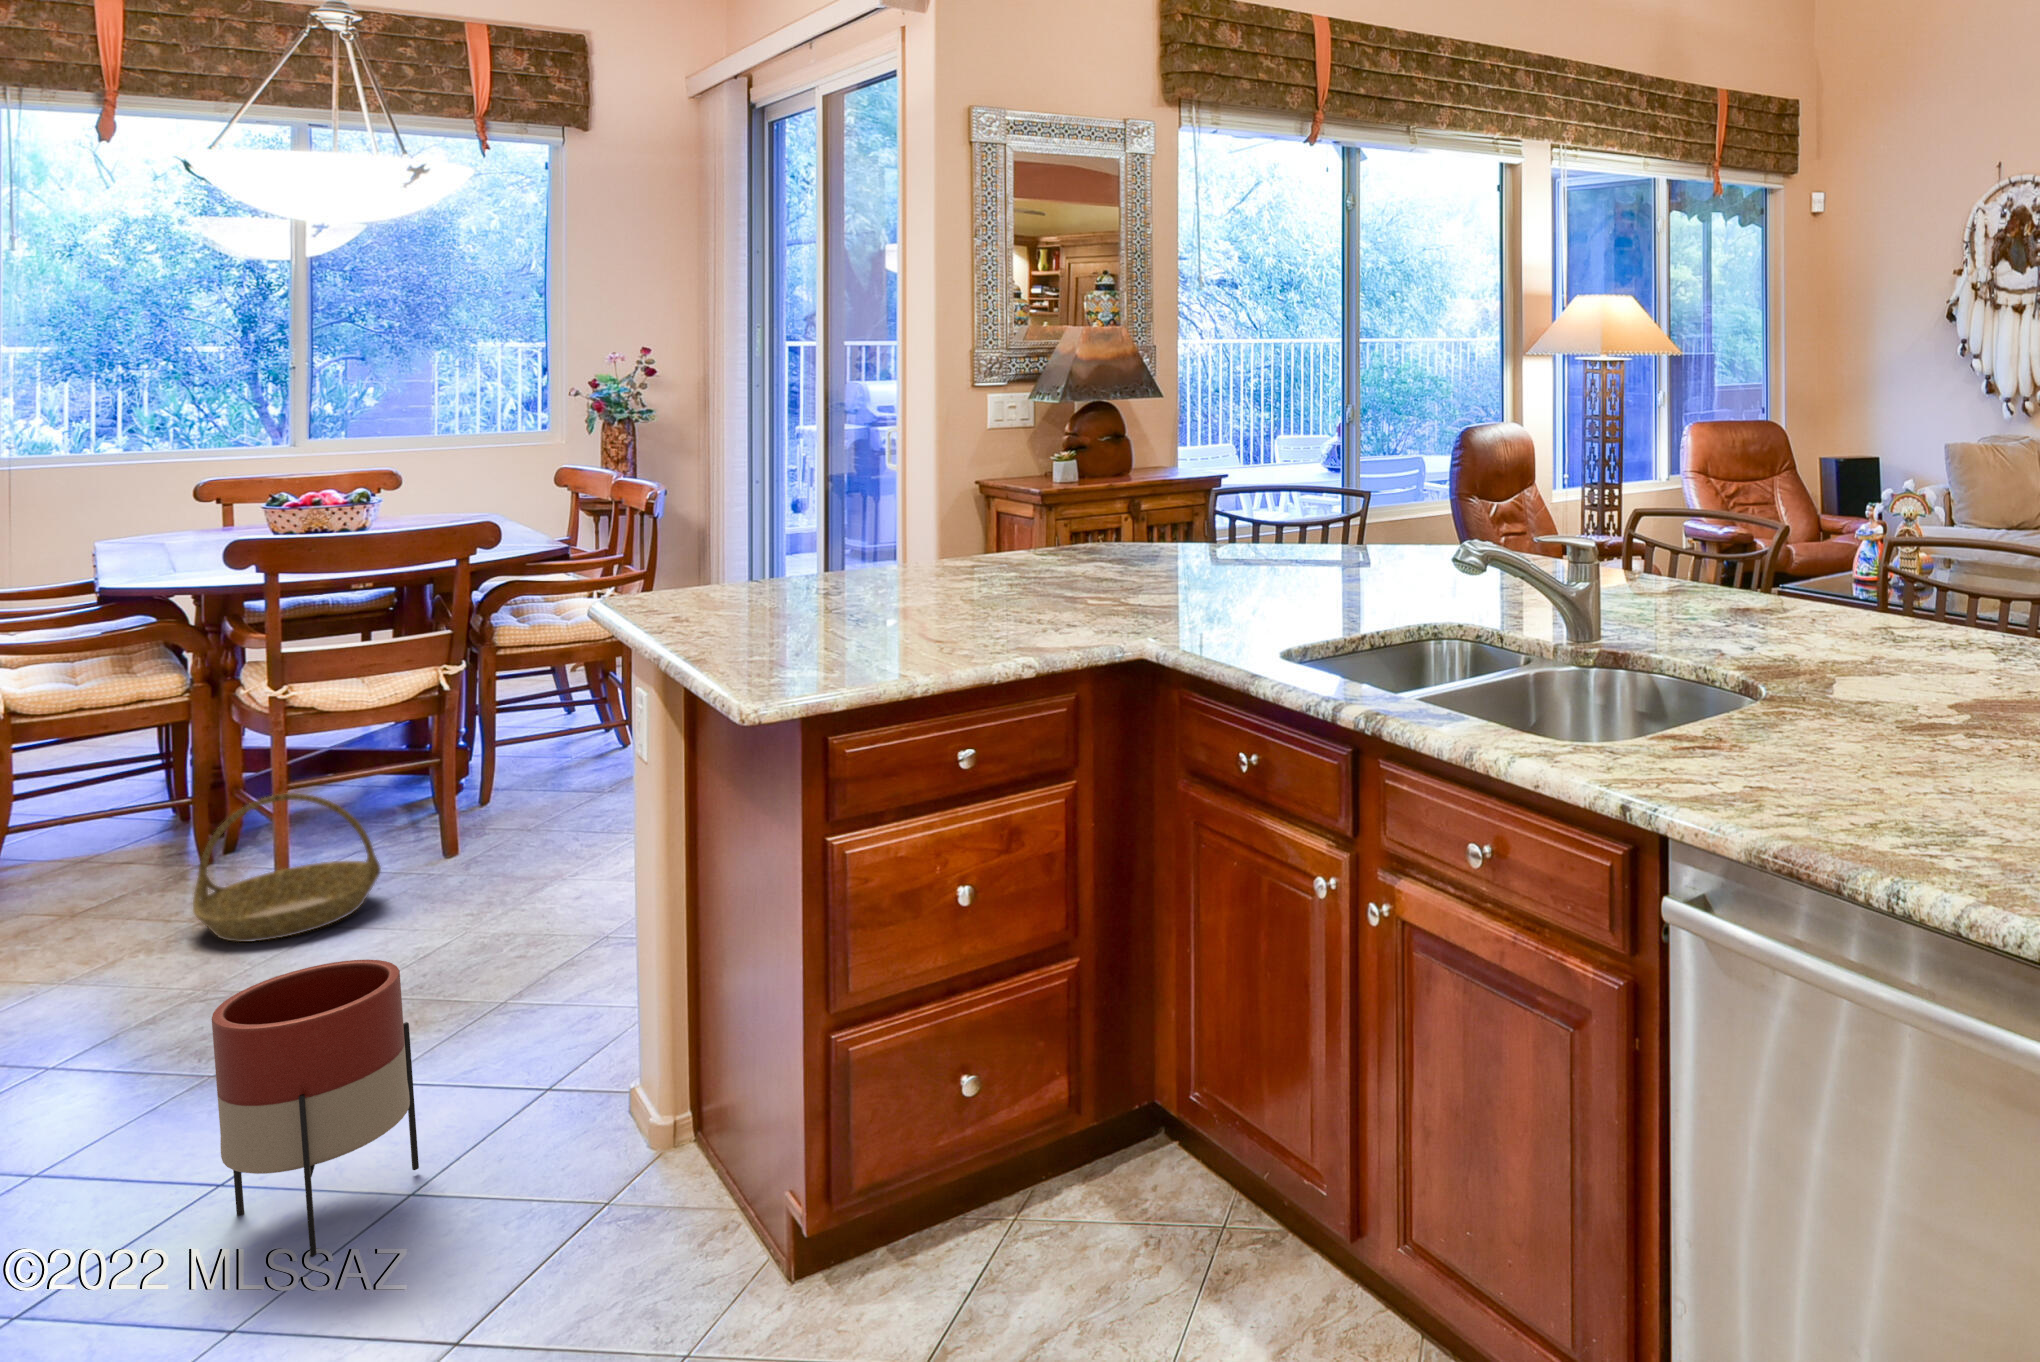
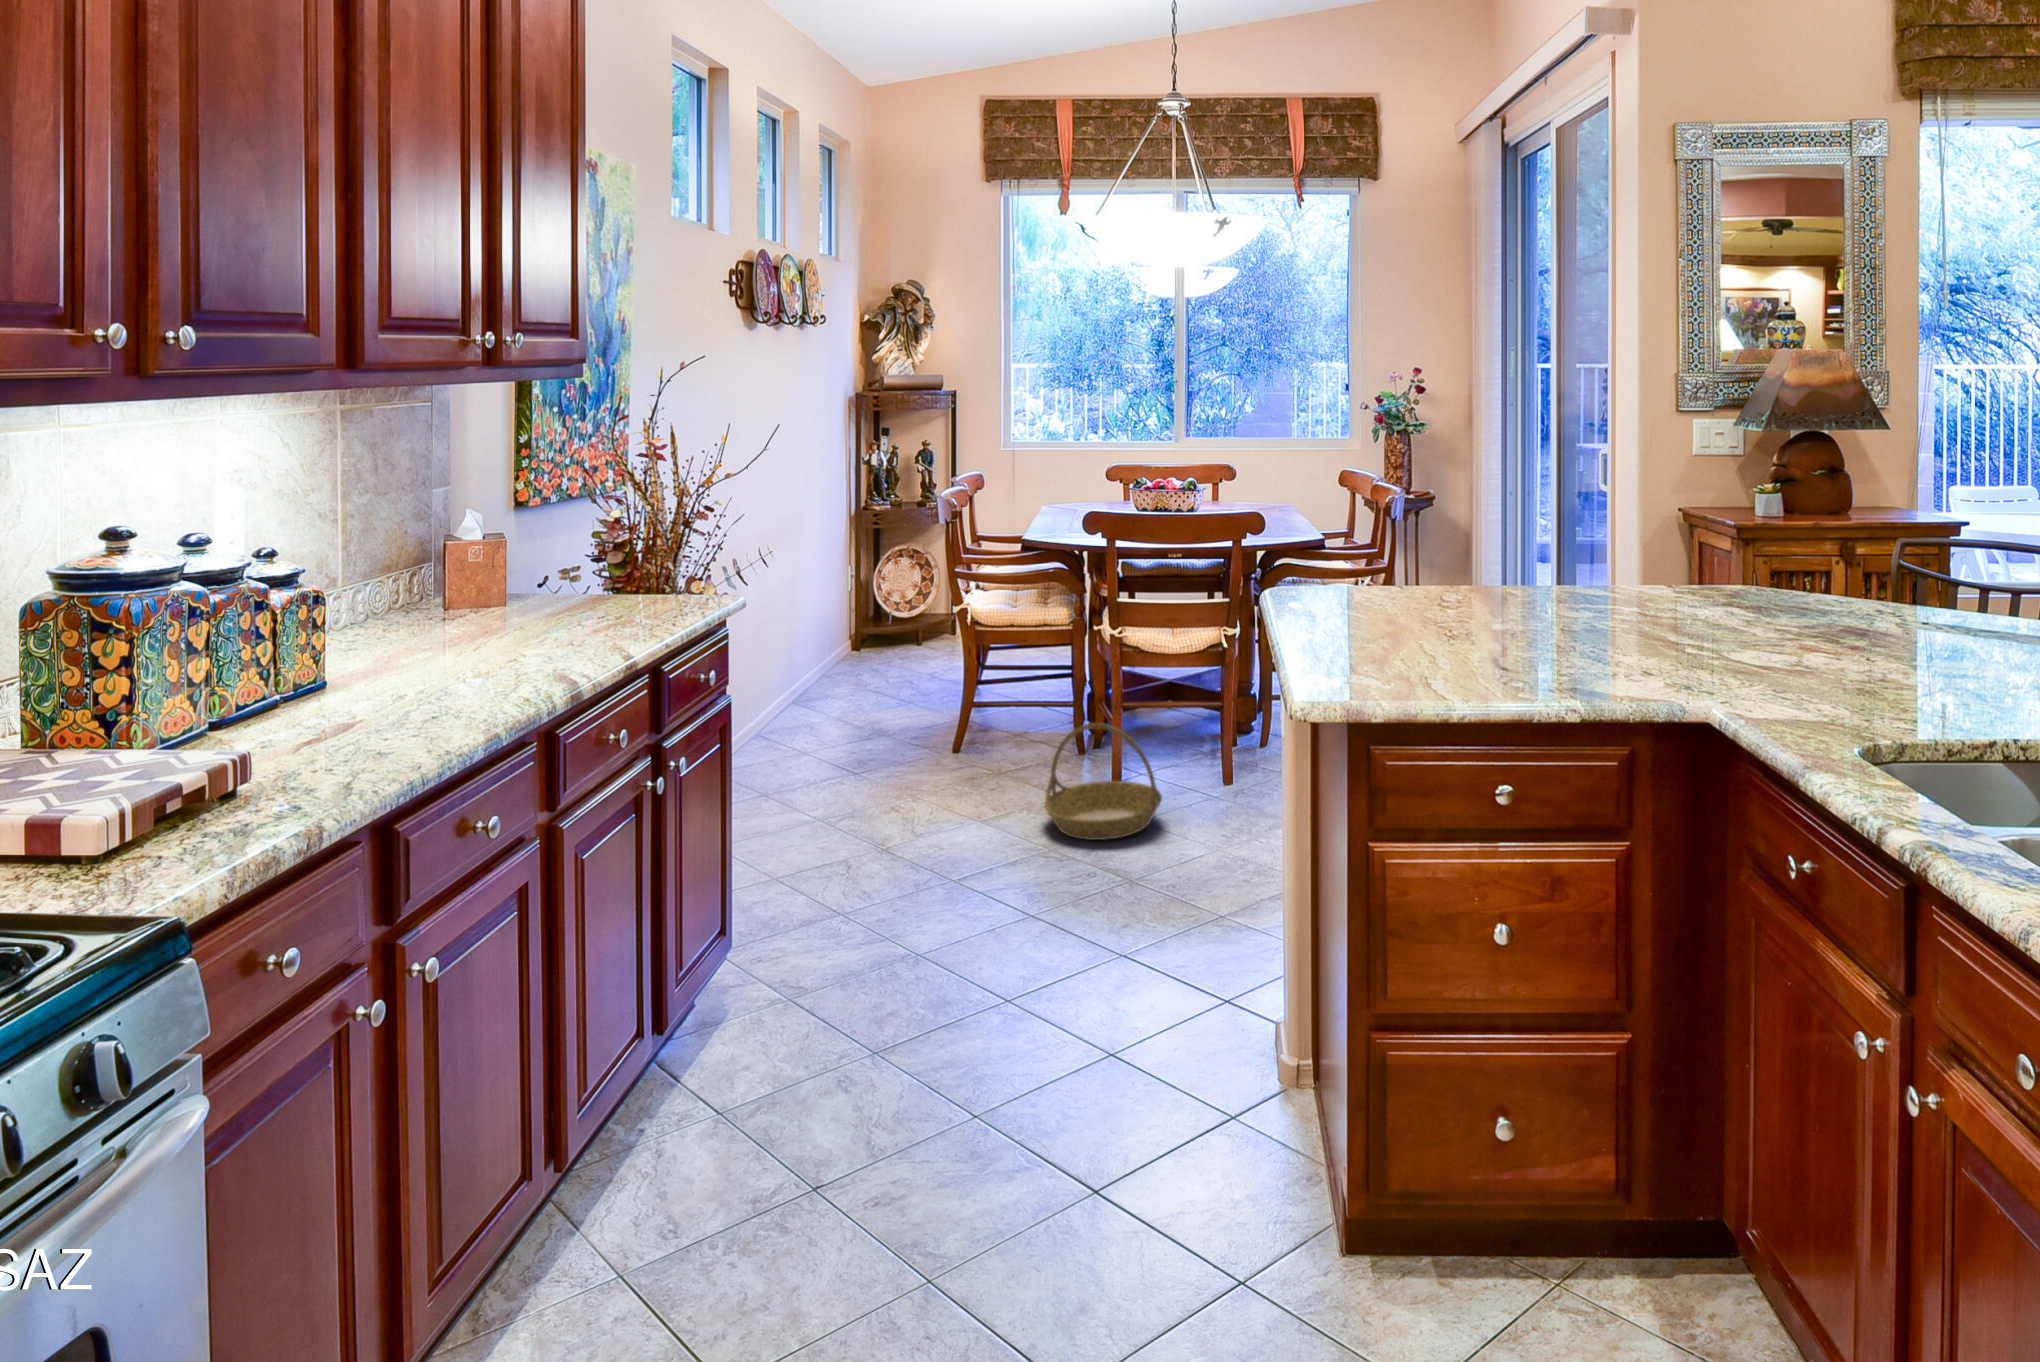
planter: present [212,960,419,1256] -> none [949,903,1095,1166]

